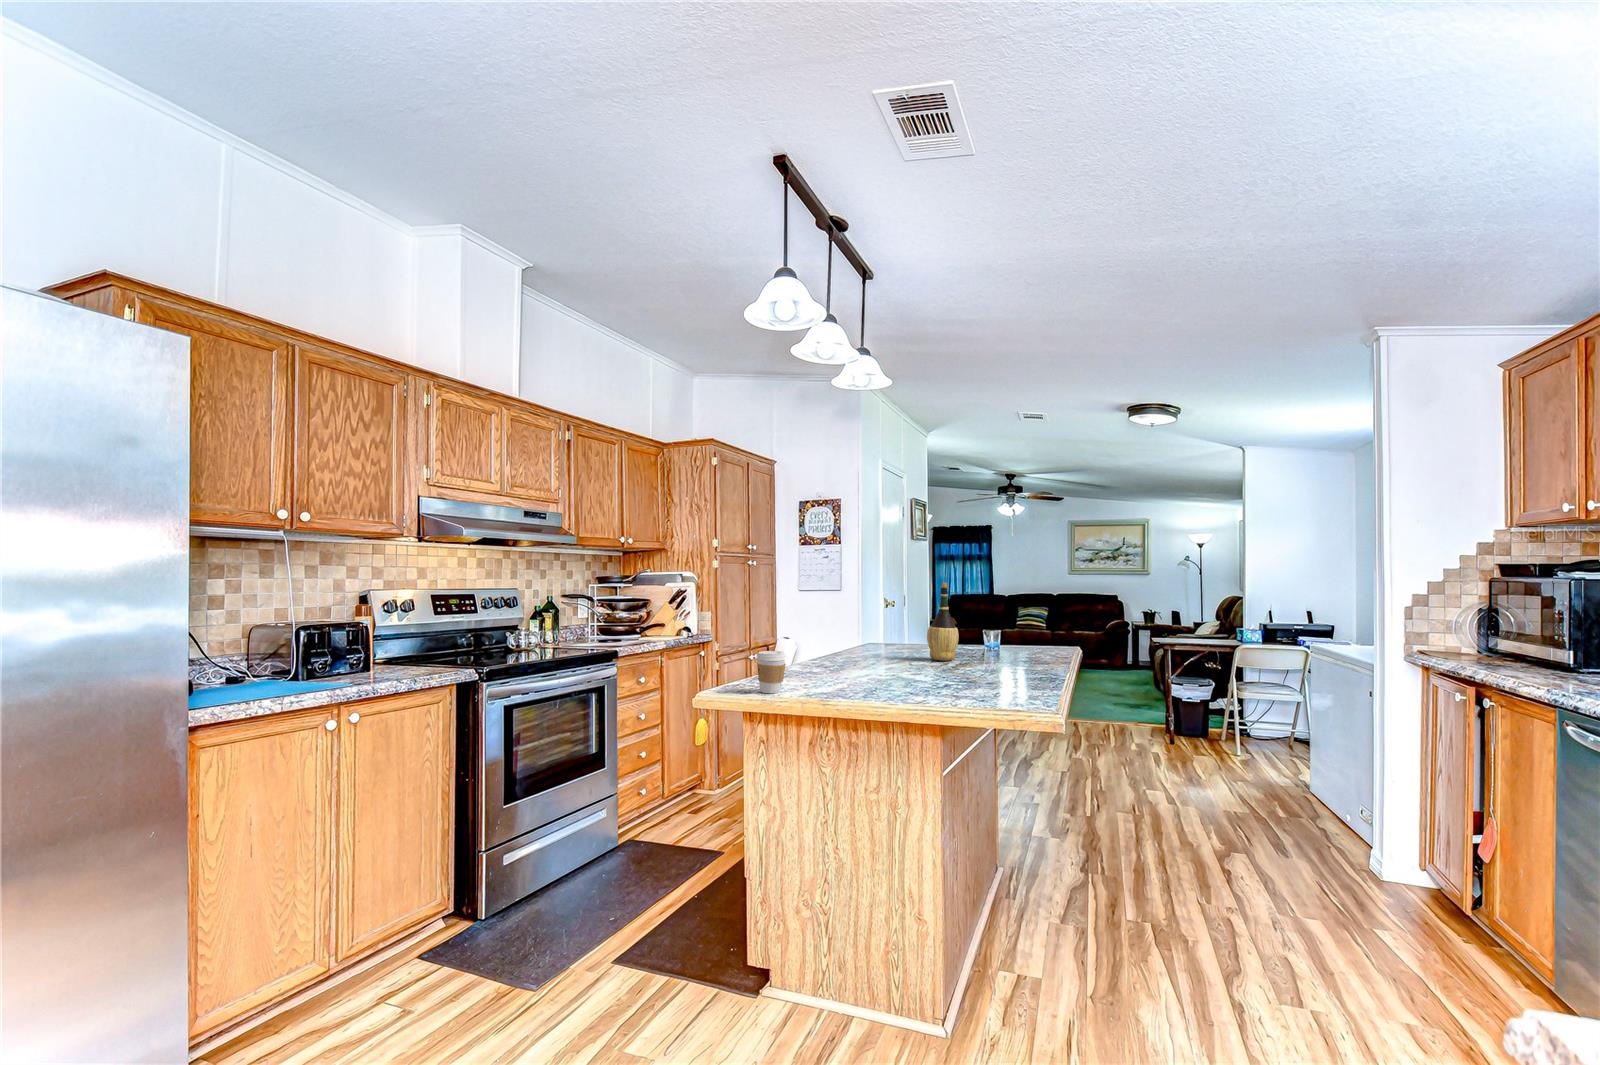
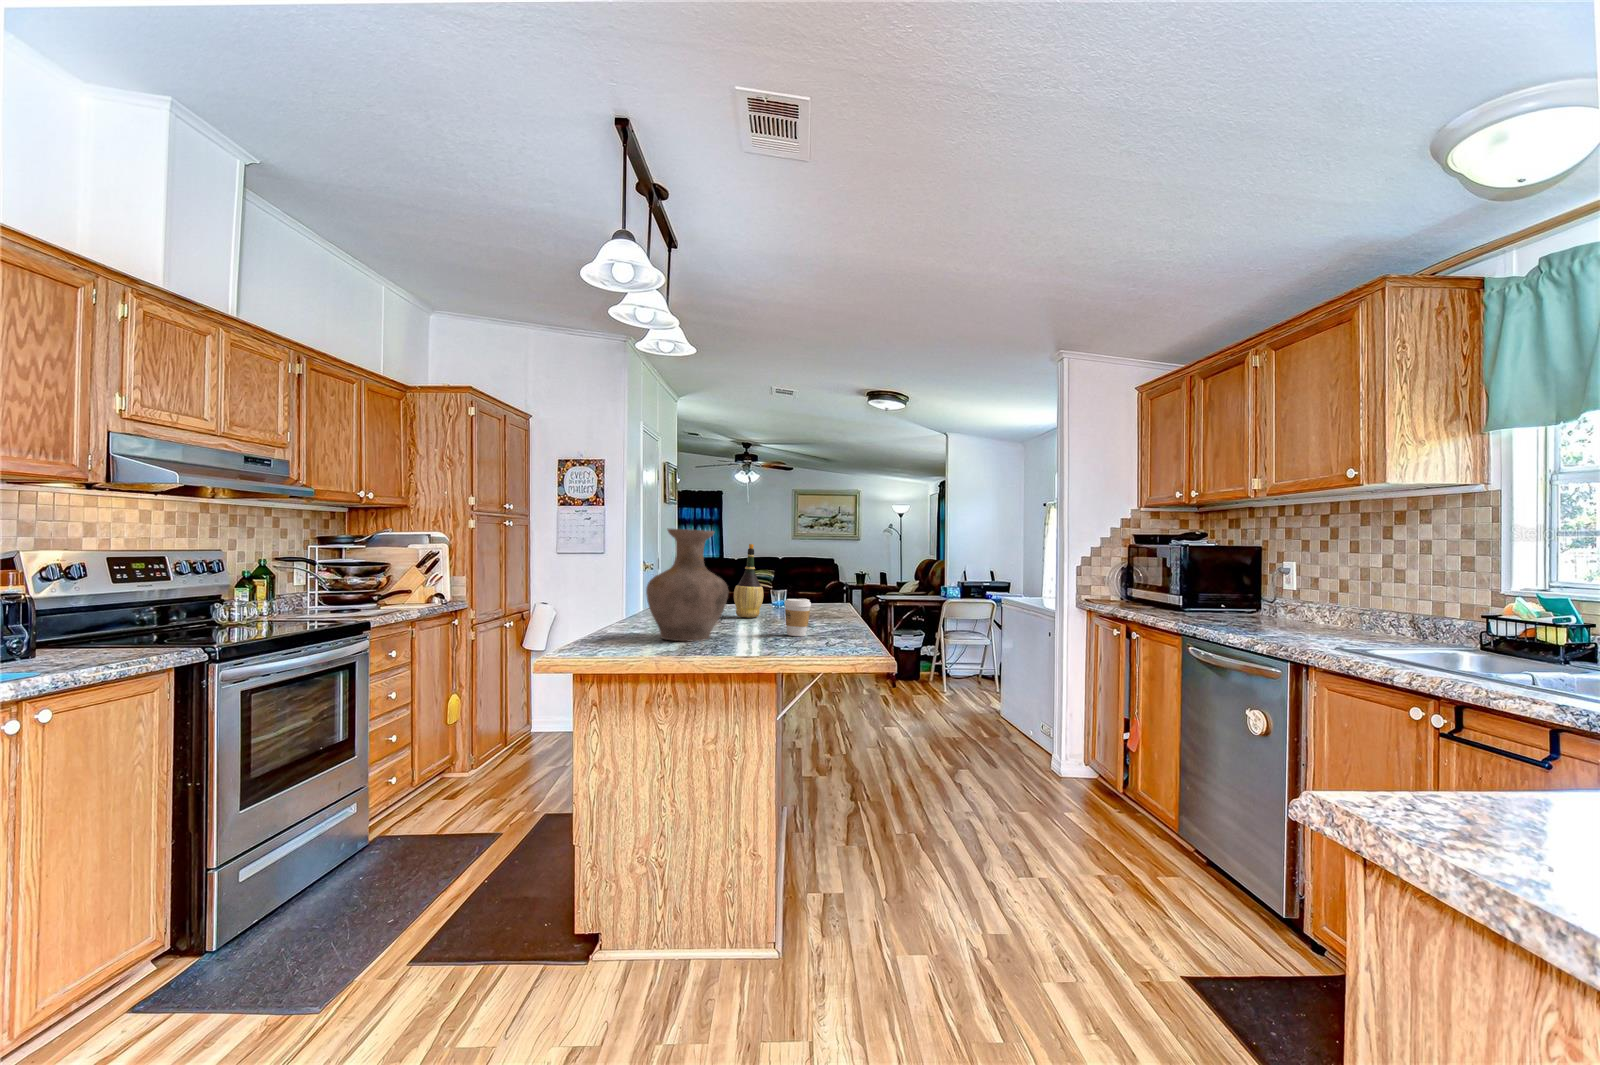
vase: none [816,571,898,685] -> present [646,529,728,641]
coffee cup: present [757,651,786,693] -> present [785,599,811,636]

